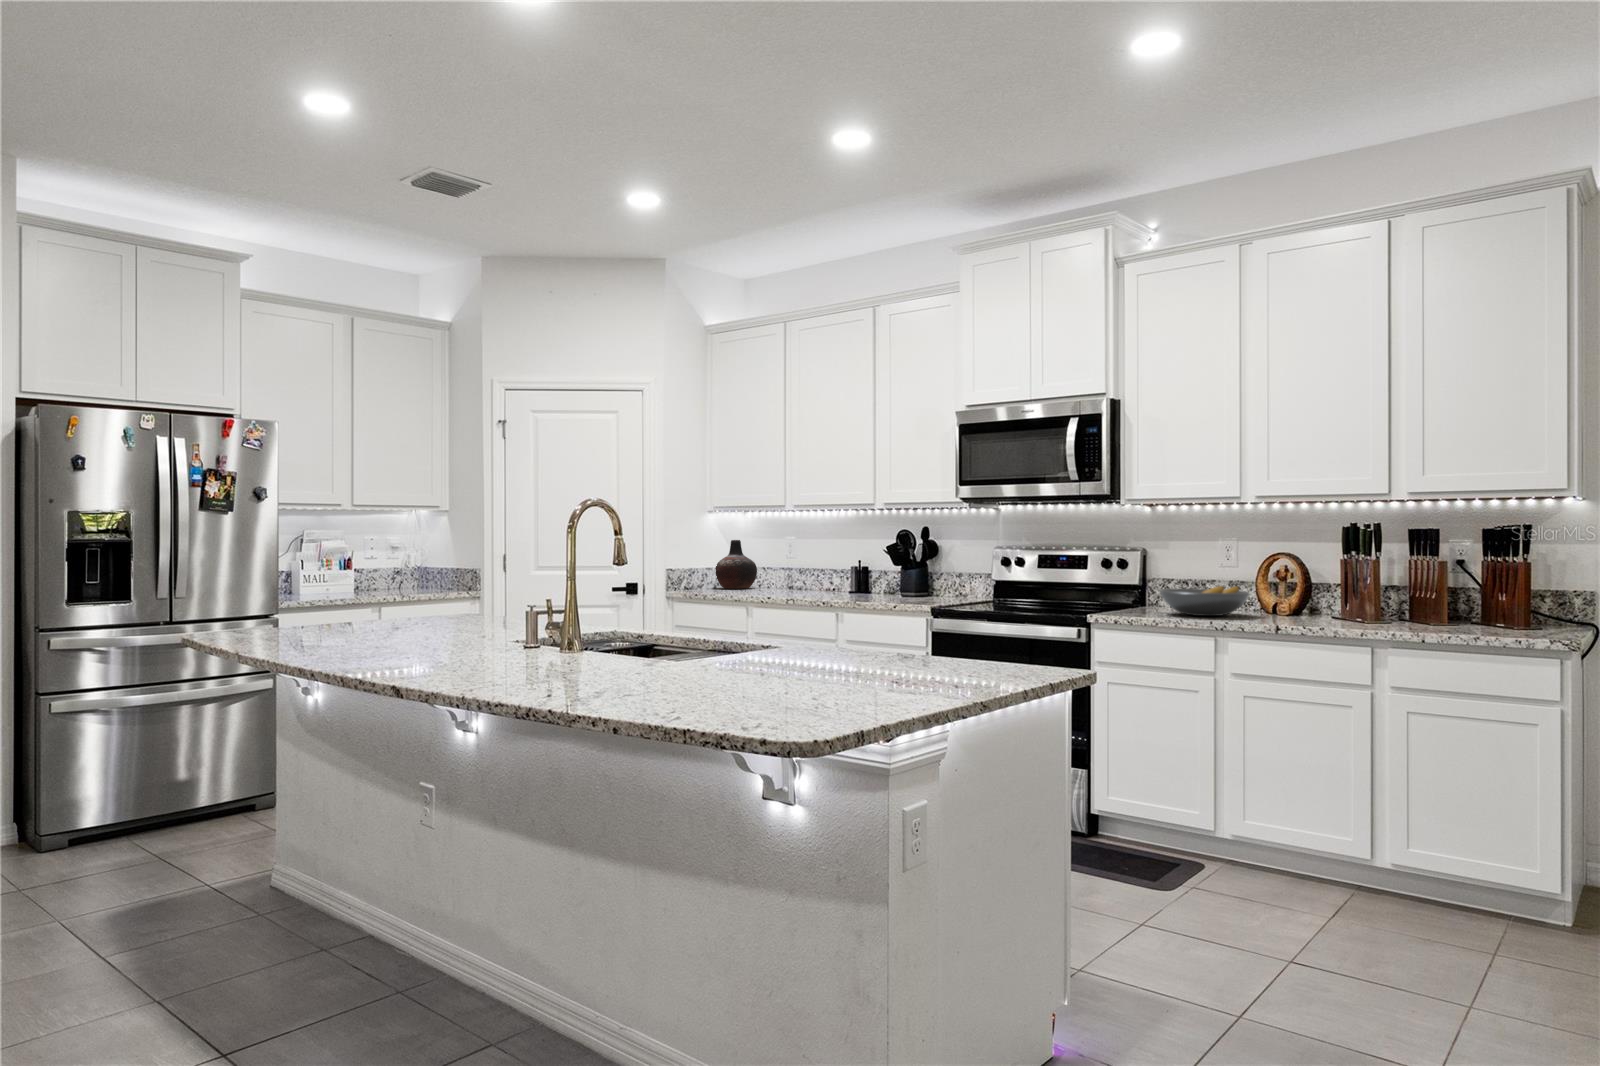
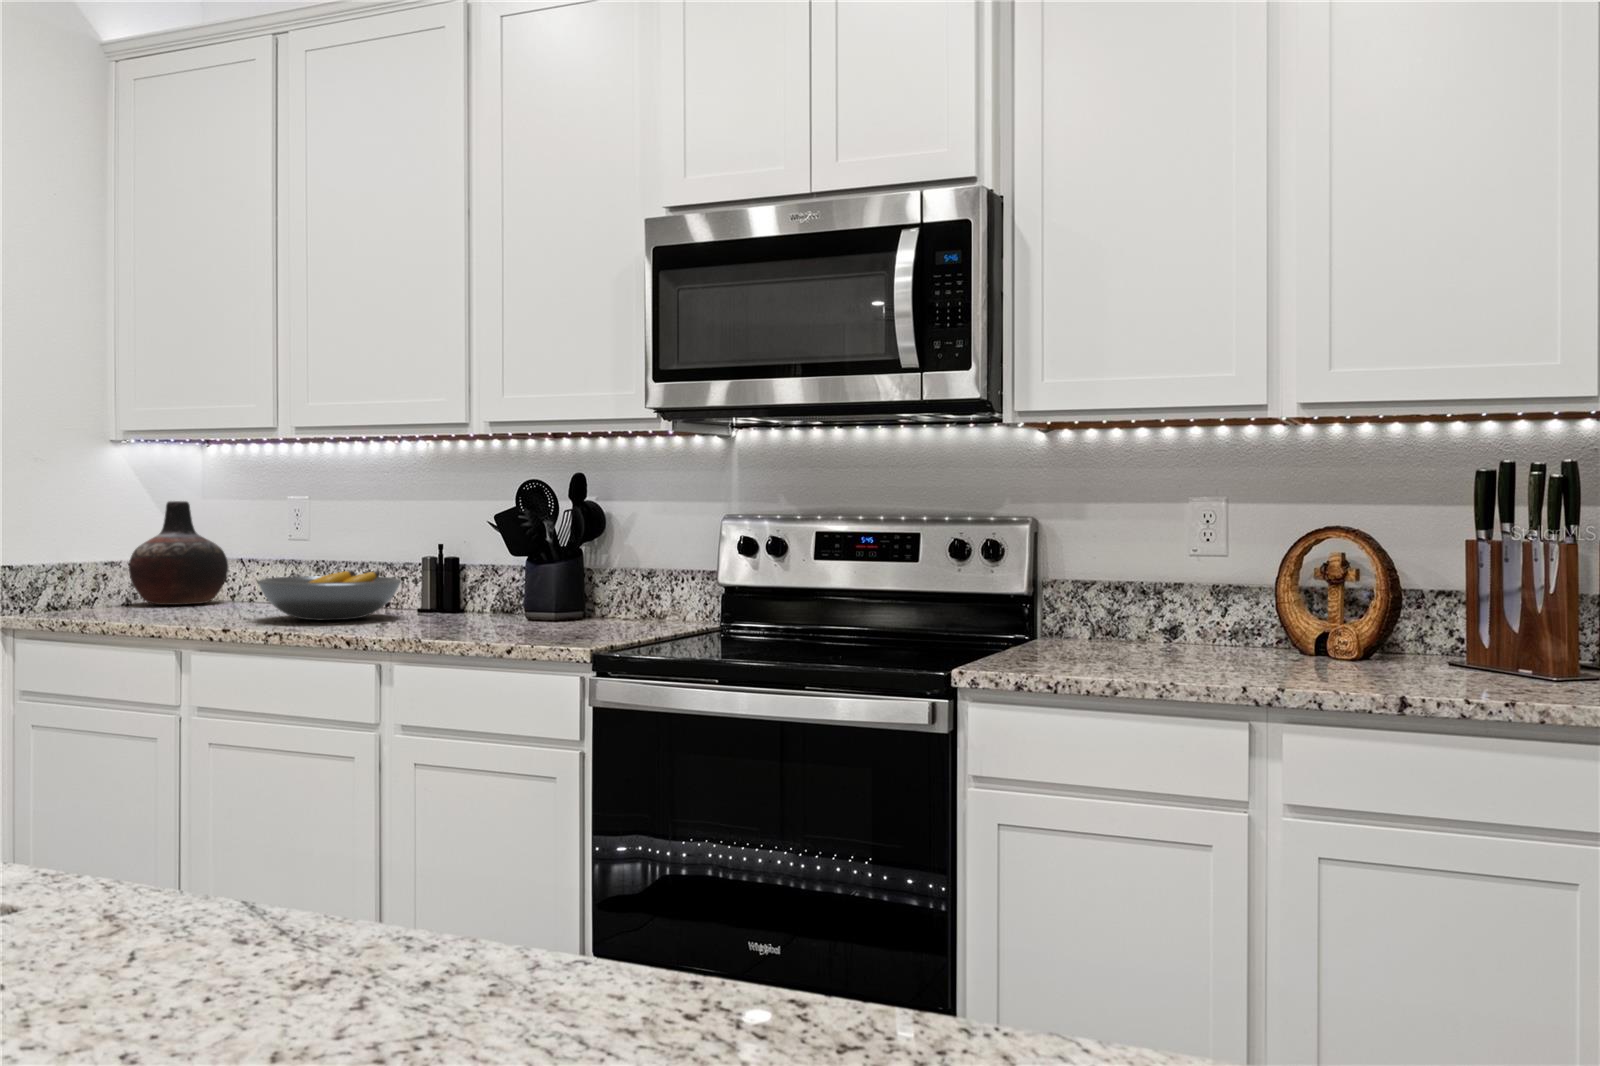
fruit bowl: present [1160,586,1249,616] -> present [258,570,401,620]

